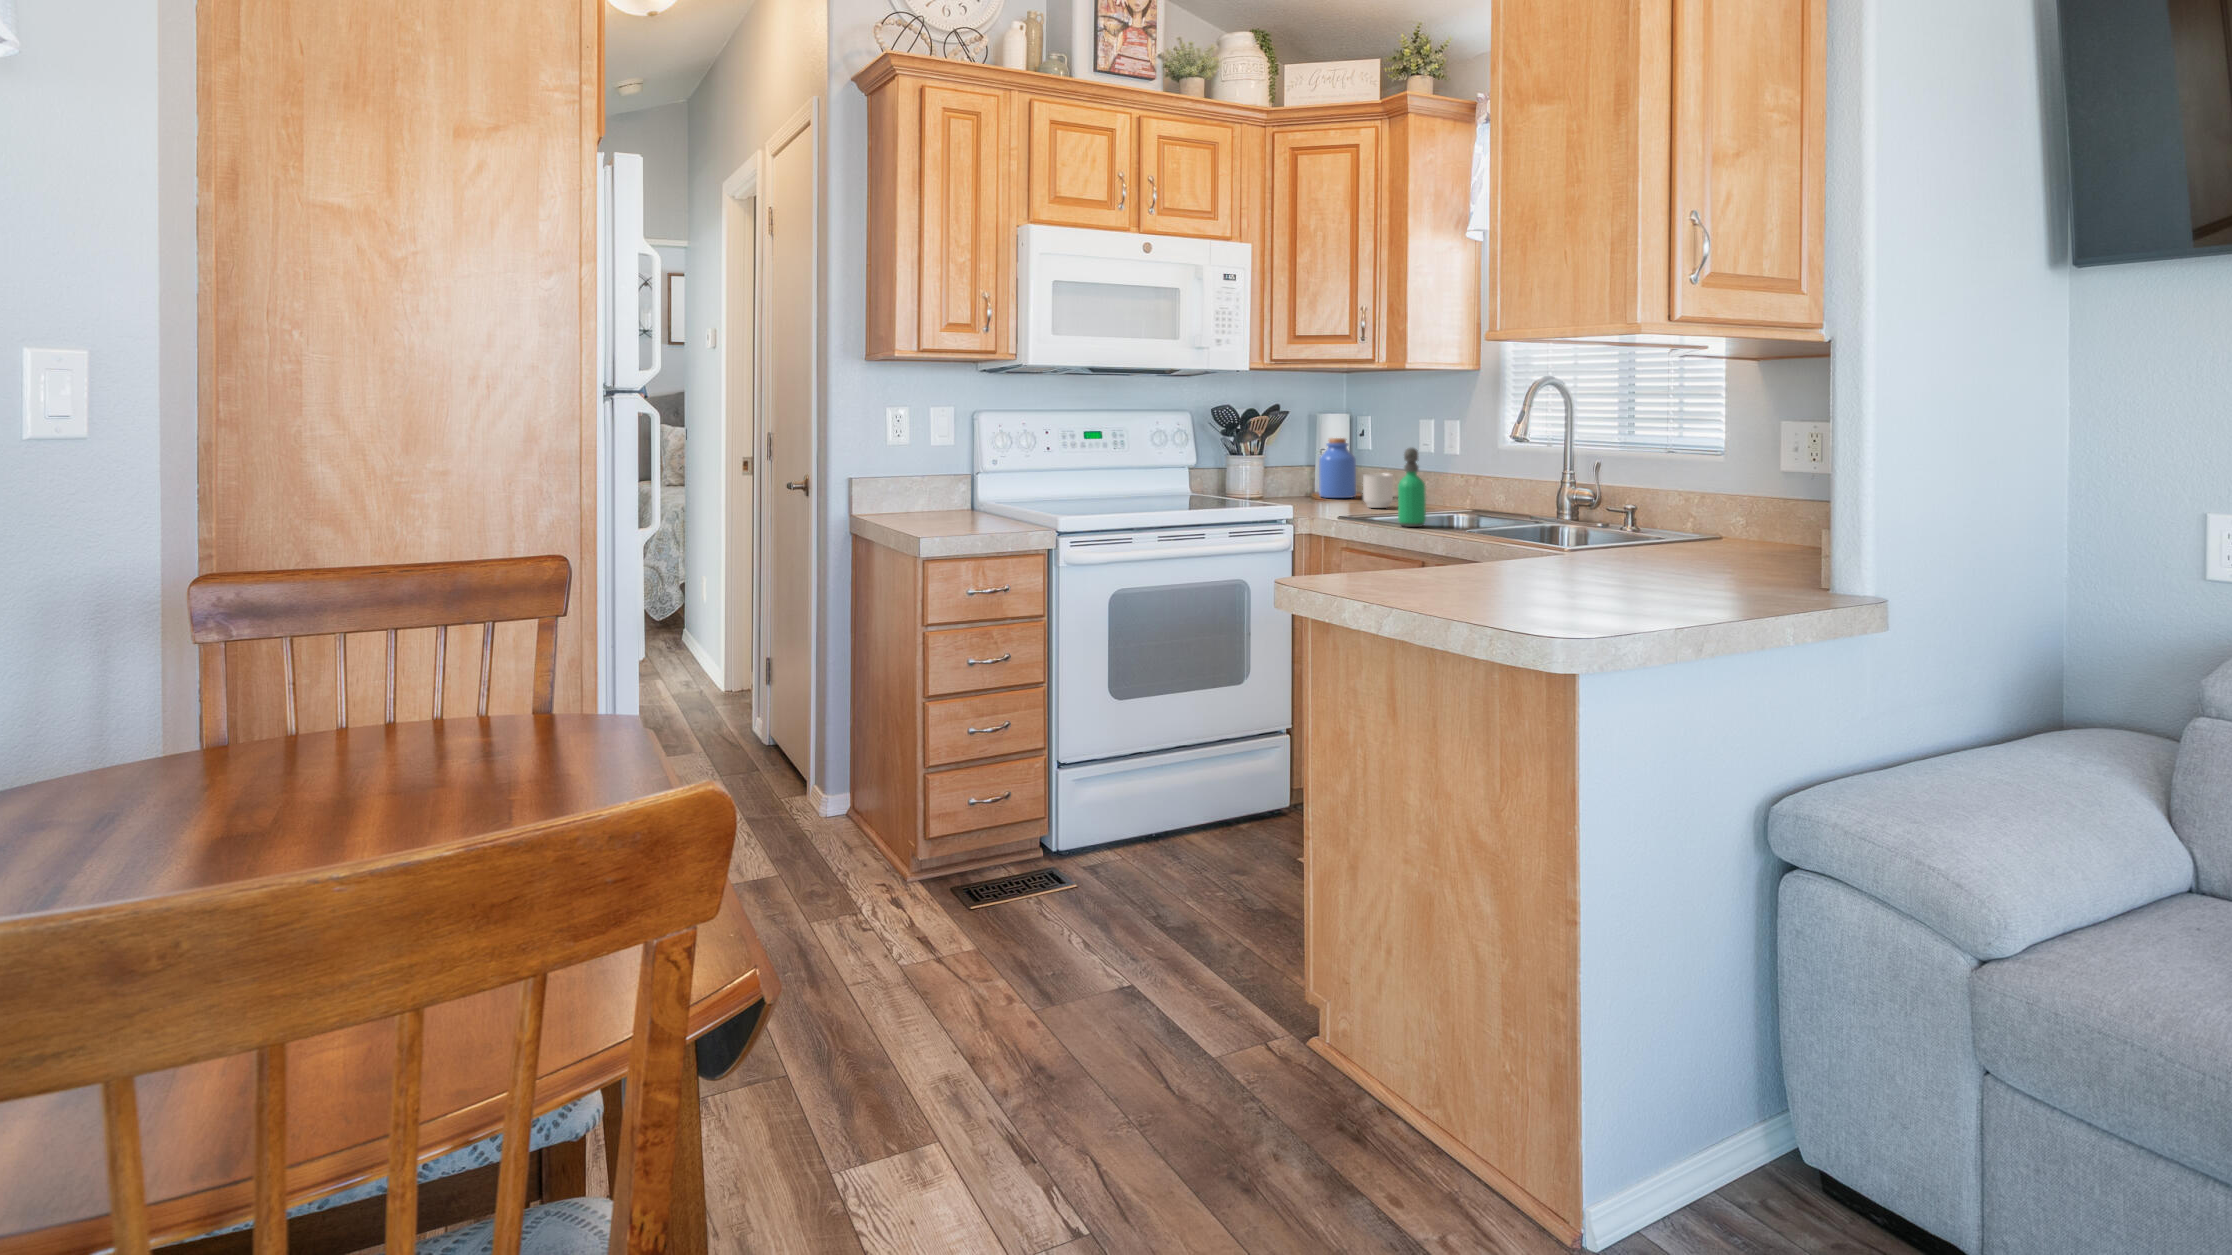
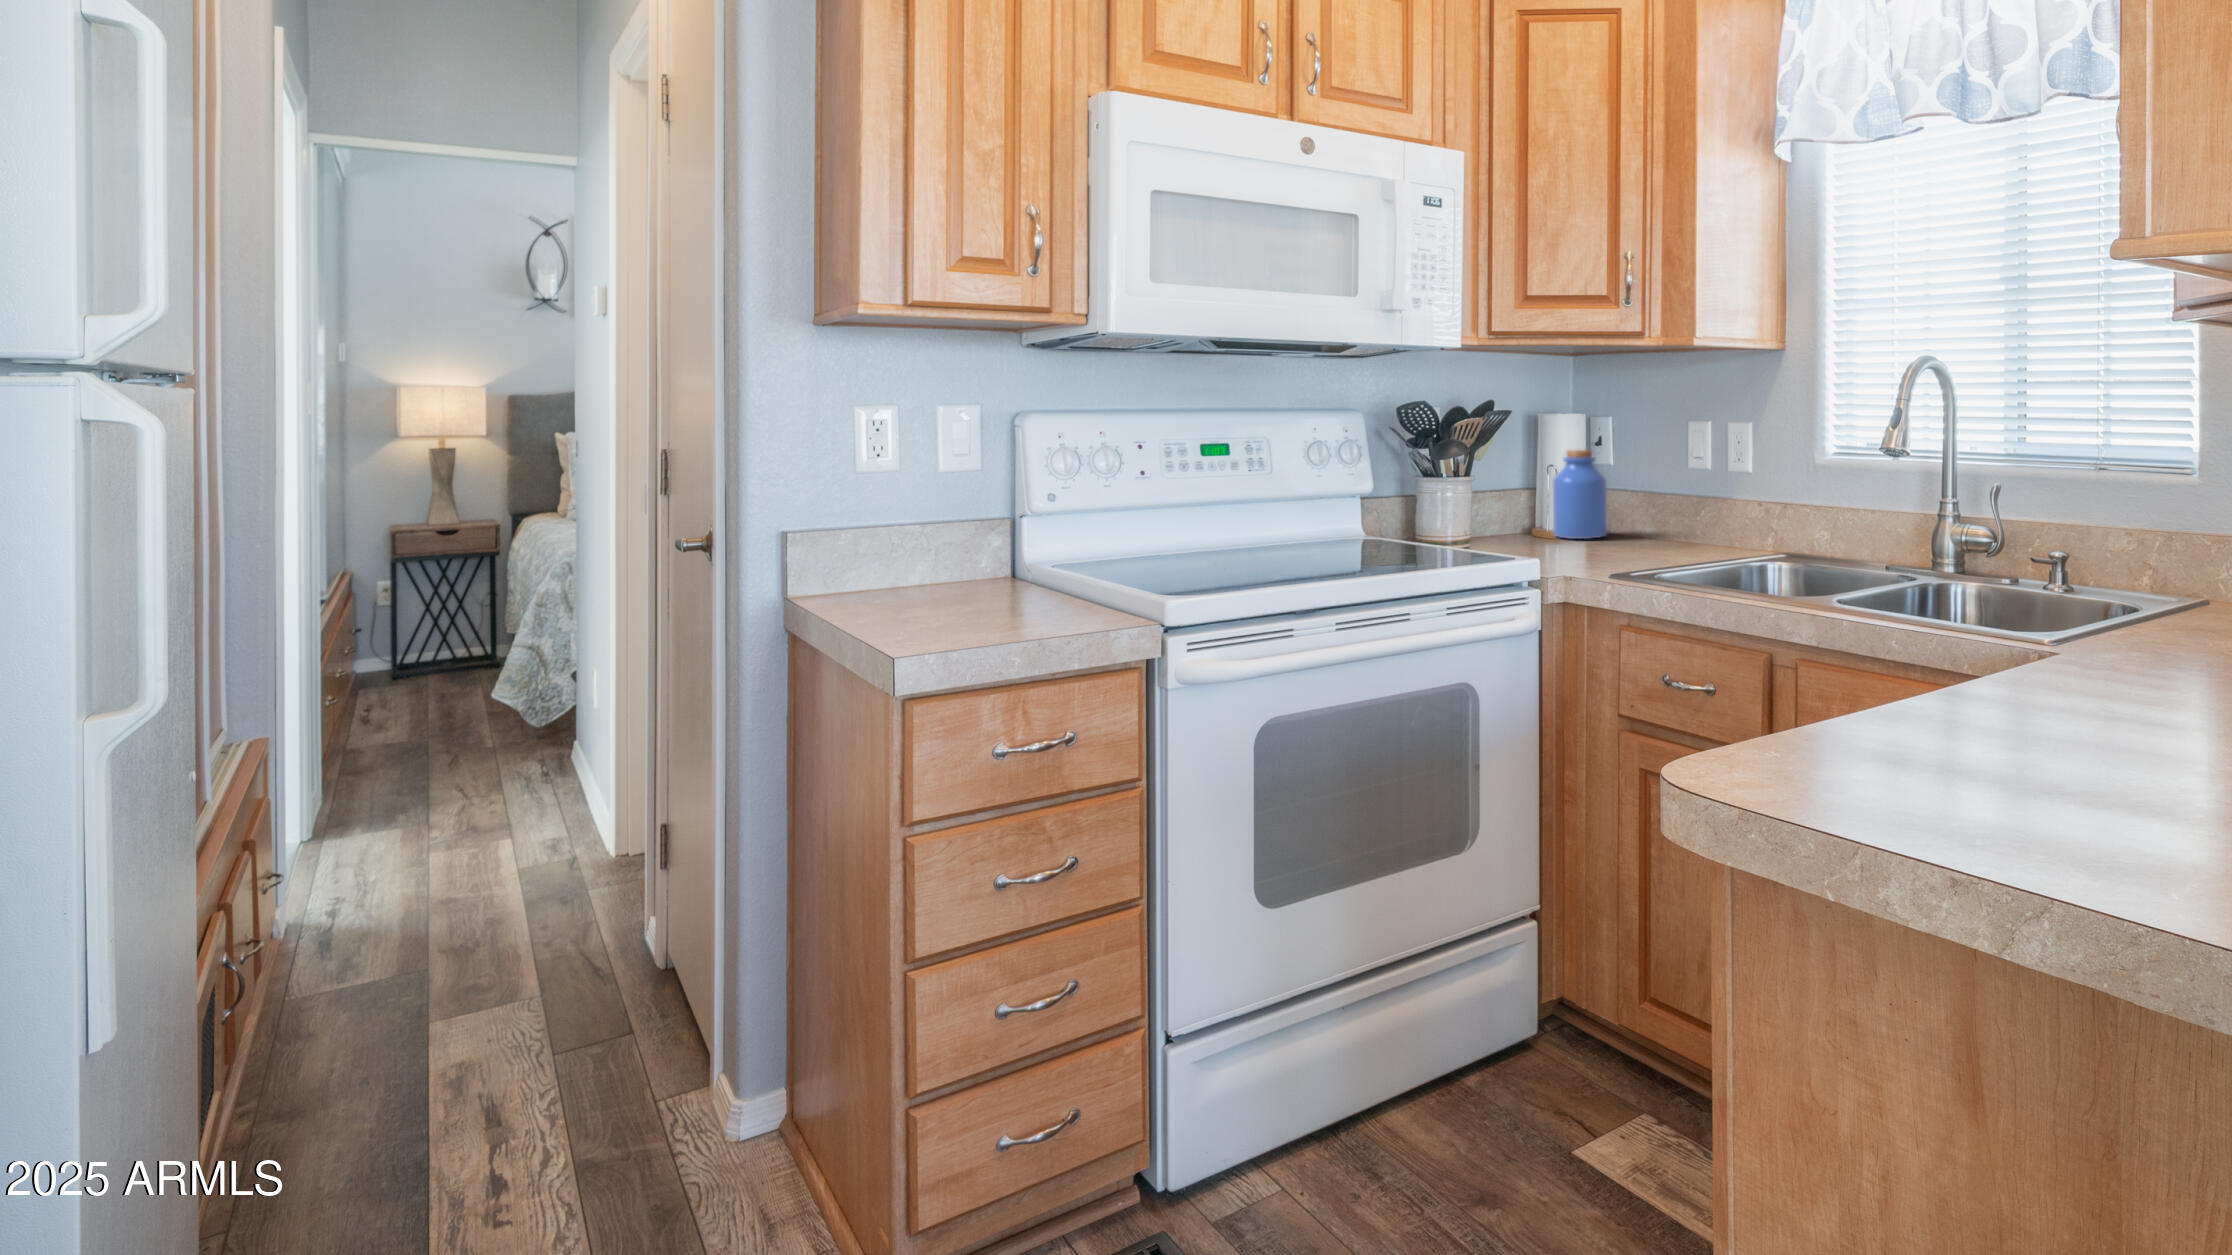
soap dispenser: present [1398,448,1426,527] -> none [1713,467,1757,592]
mug: present [1363,474,1393,508] -> none [1630,503,1676,556]

